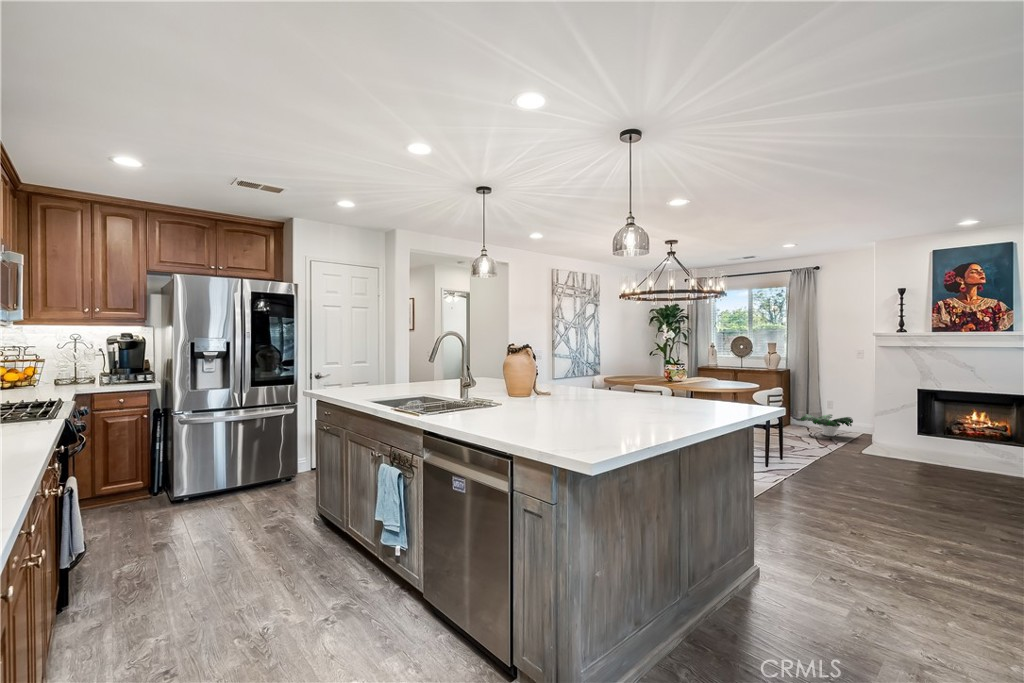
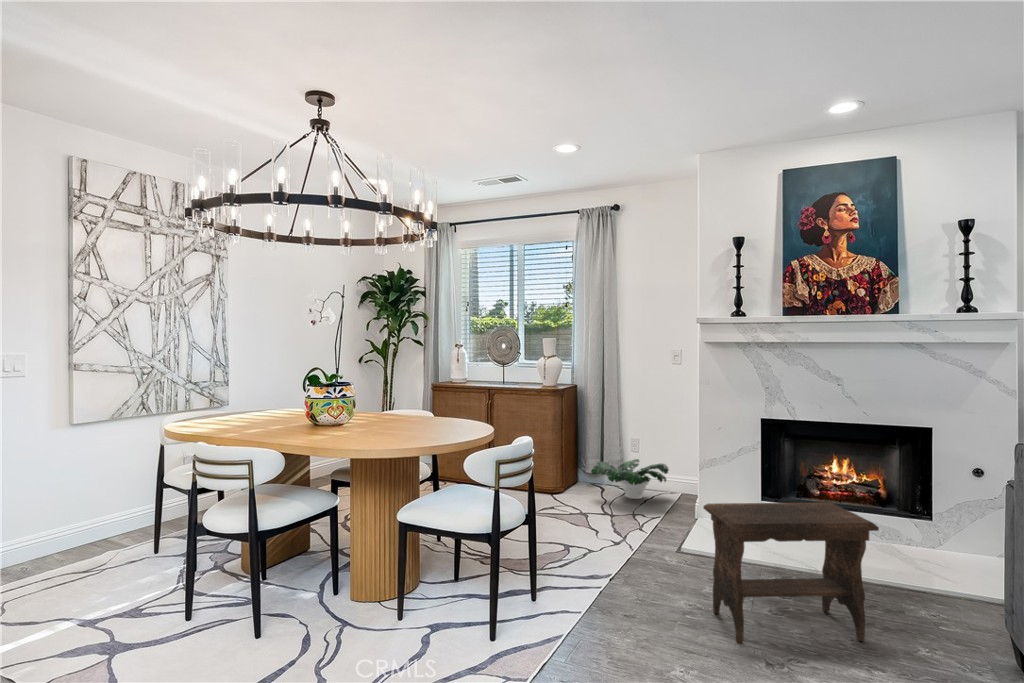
footstool: none [874,423,973,488] -> present [704,502,879,643]

